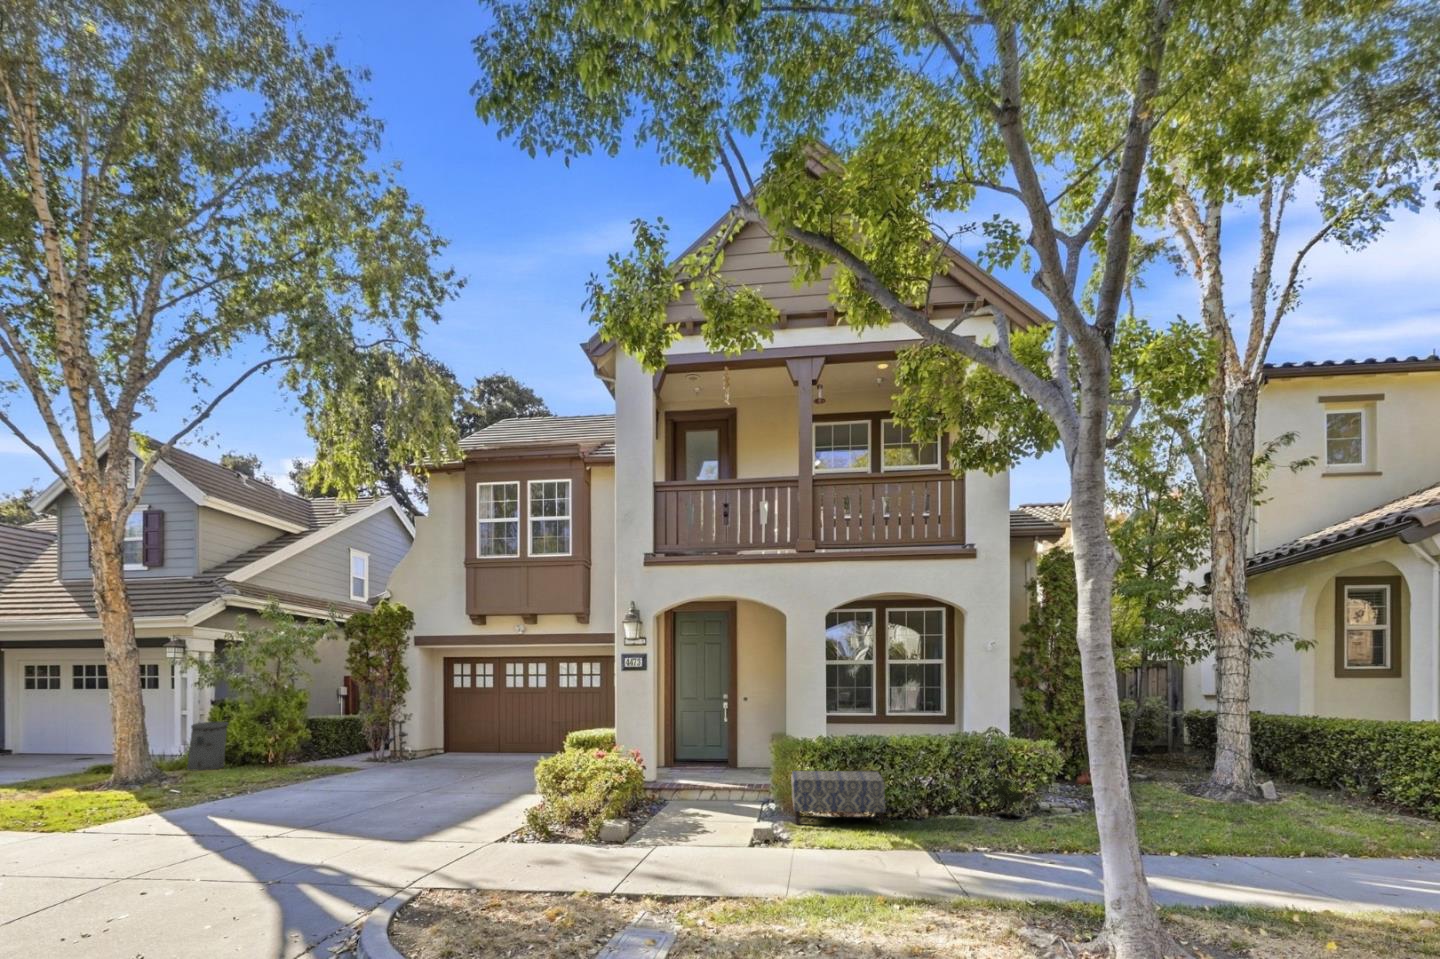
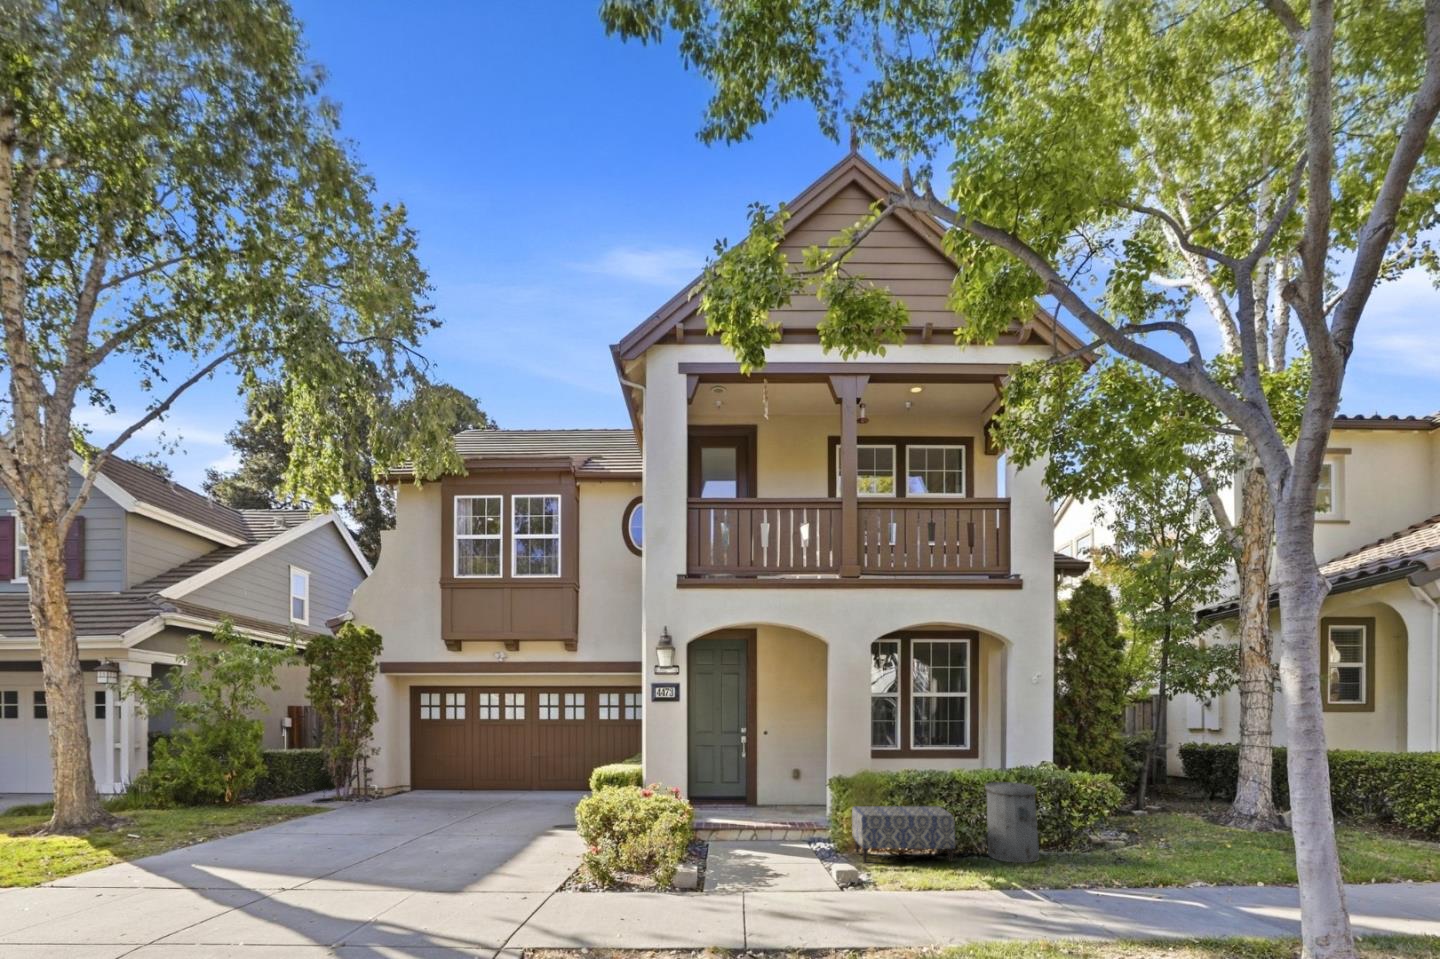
trash can: present [187,721,228,771] -> present [985,782,1039,863]
potted tree: present [993,770,1024,822] -> present [313,766,337,803]

